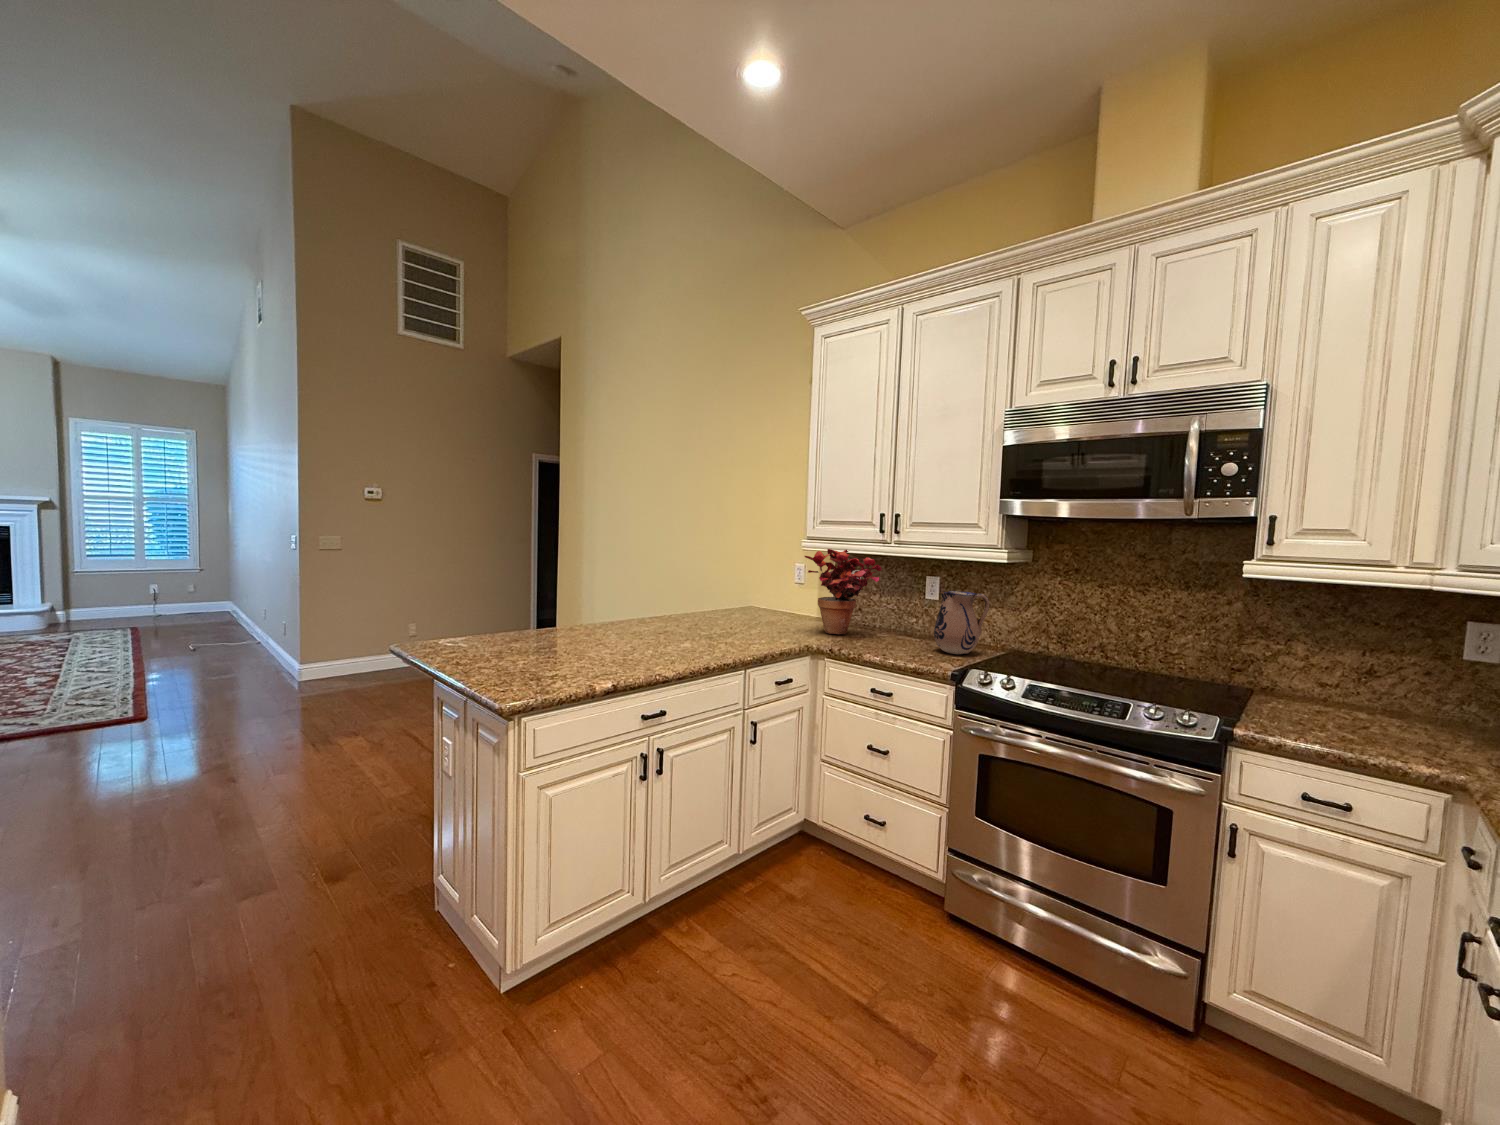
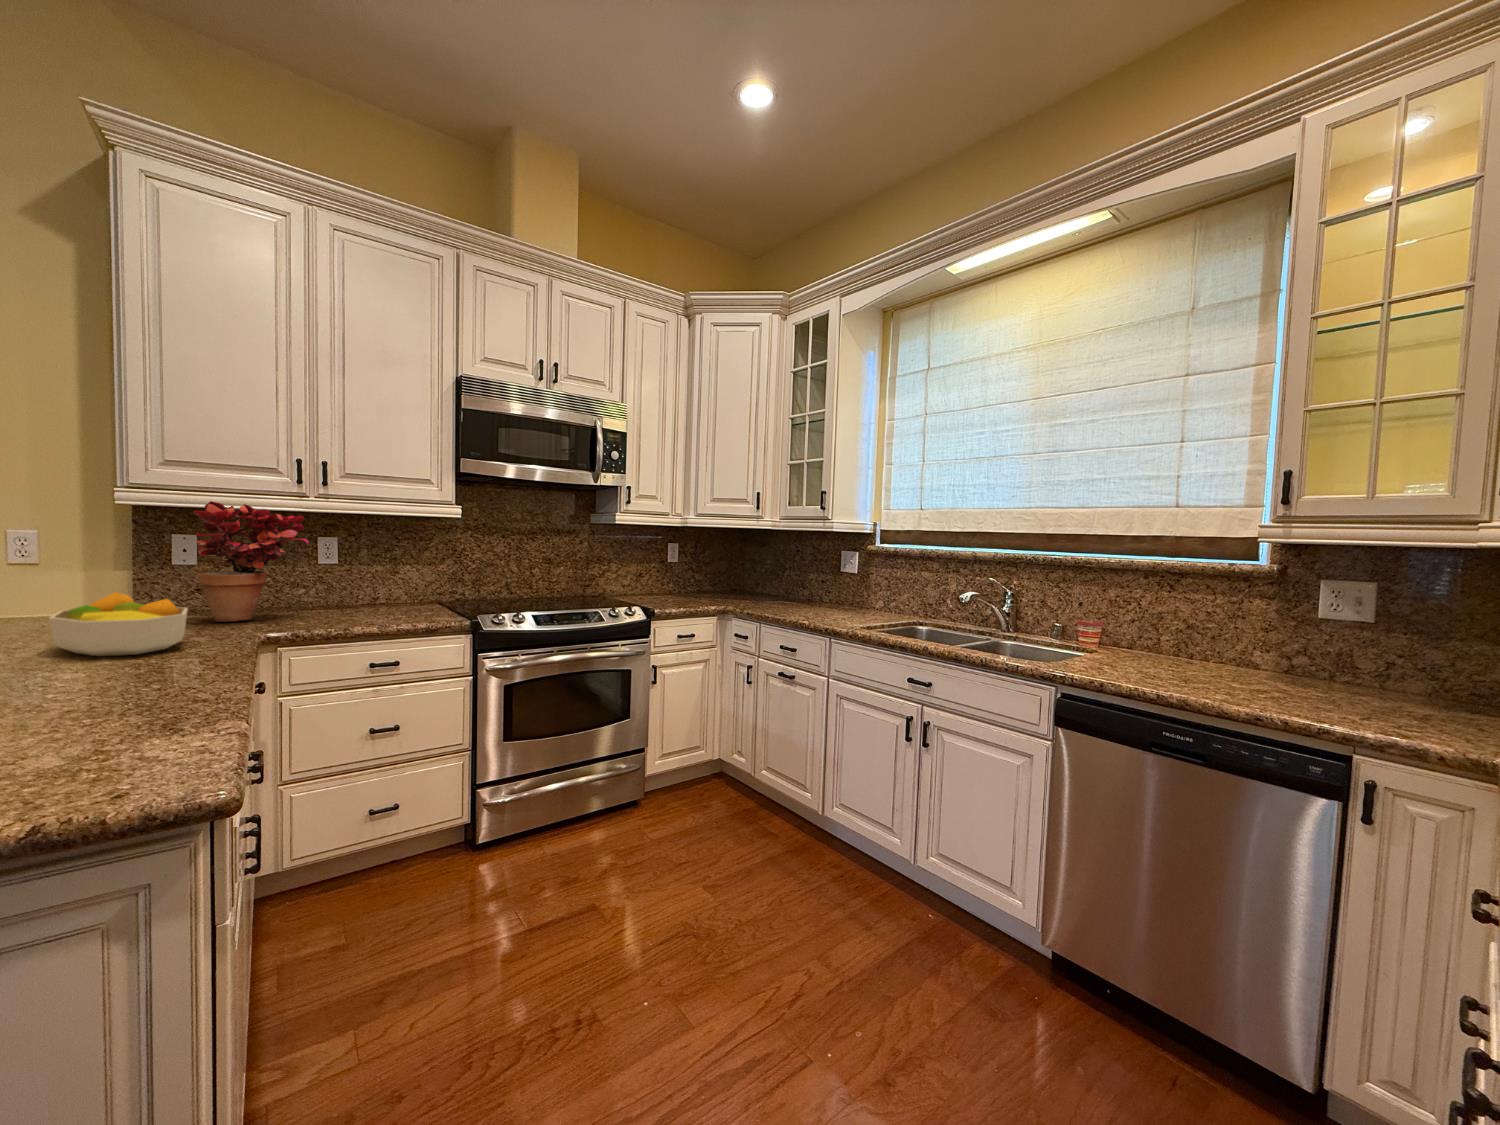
ceramic pitcher: present [934,591,989,654] -> none [389,548,439,612]
fruit bowl: none [703,604,766,642] -> present [49,592,188,657]

